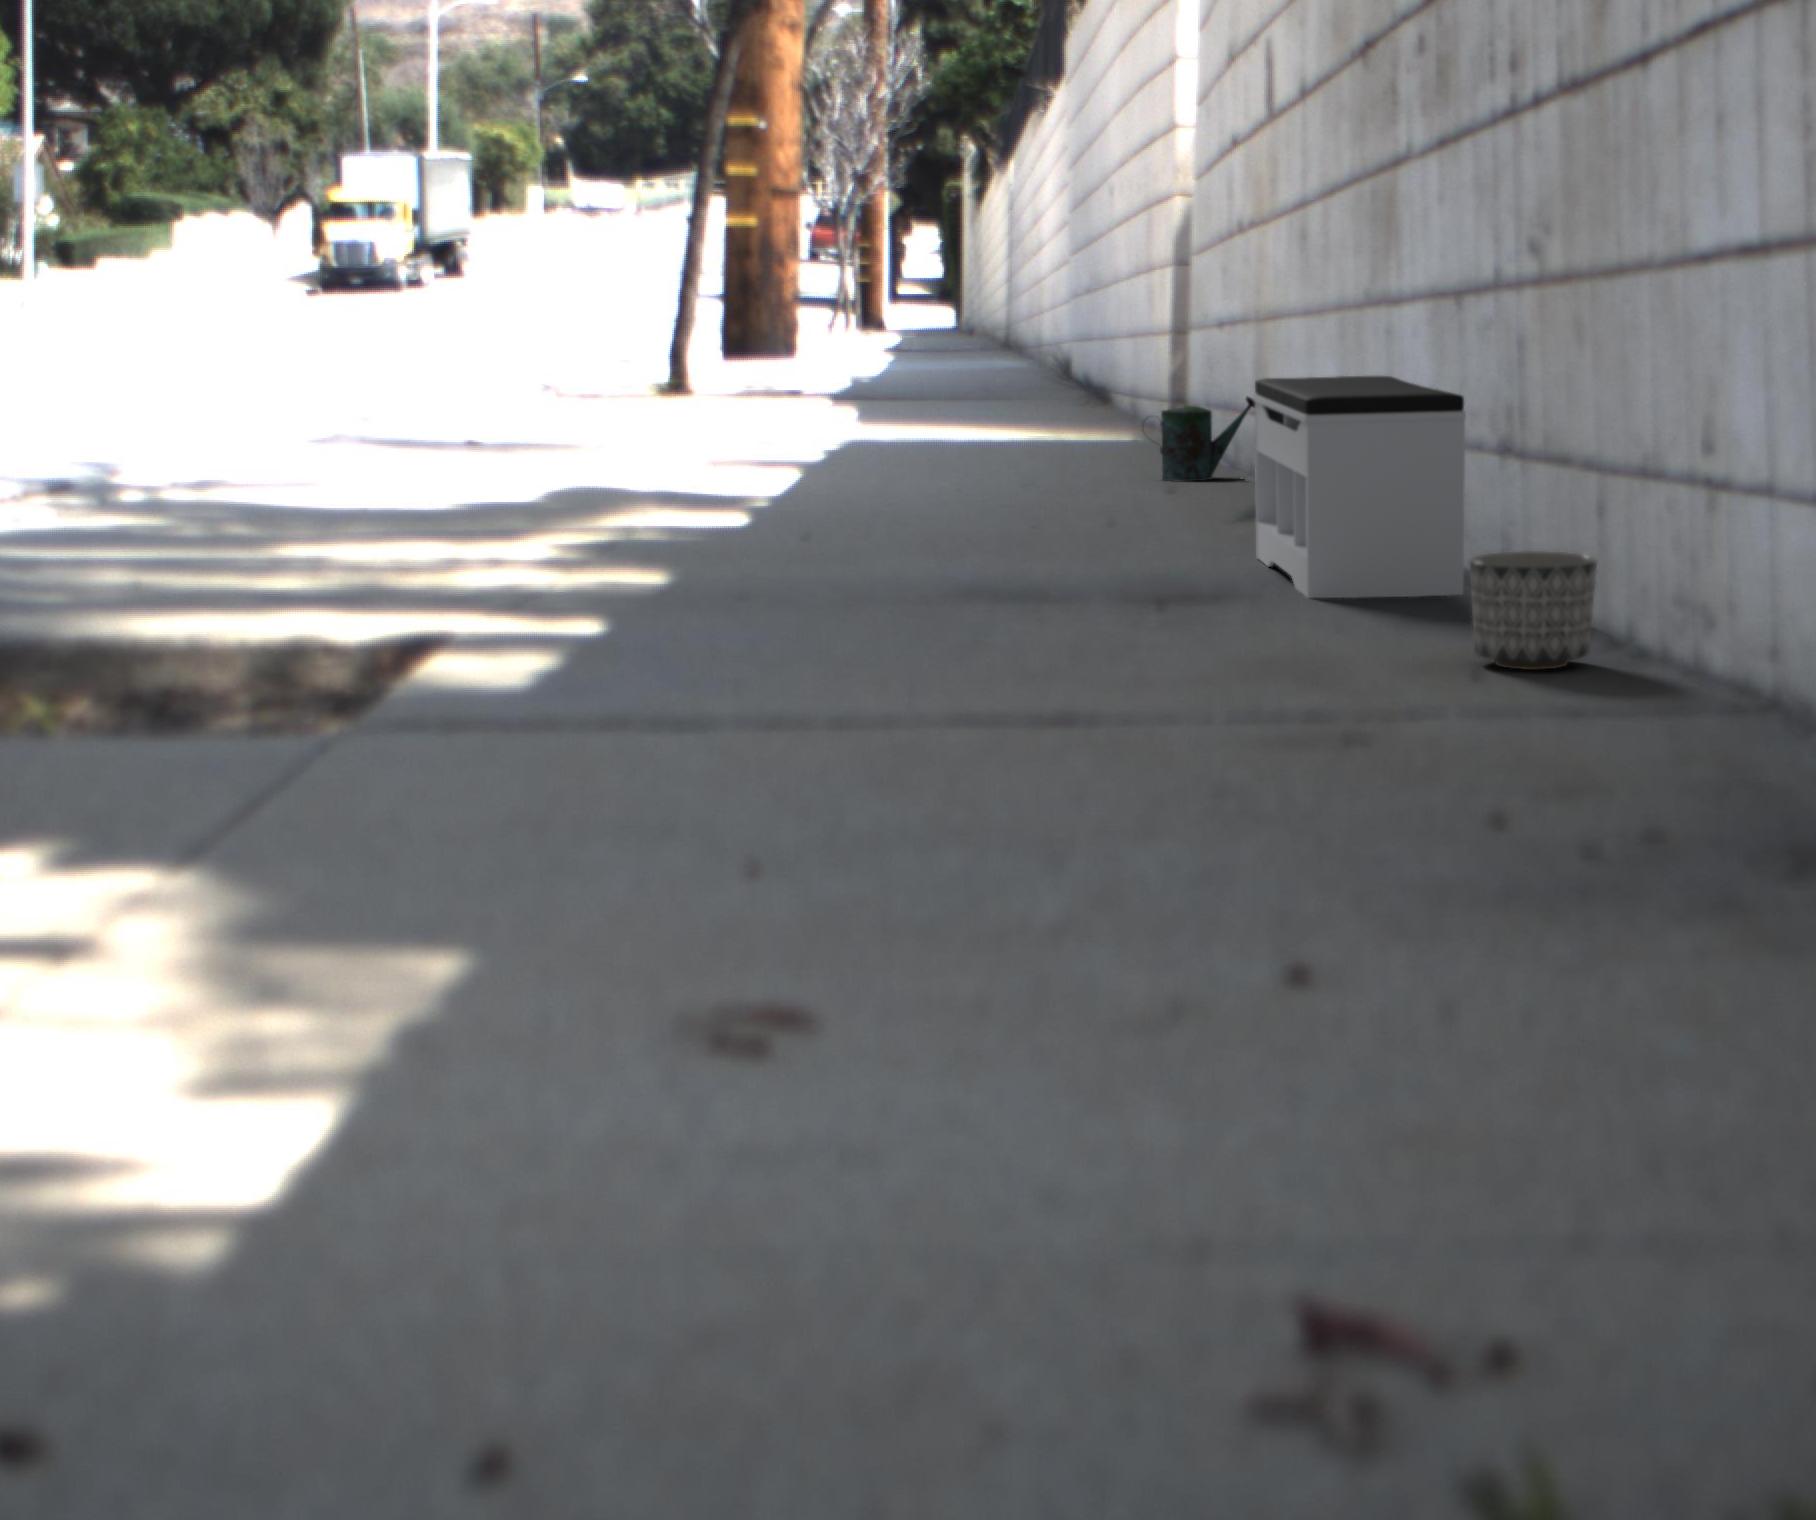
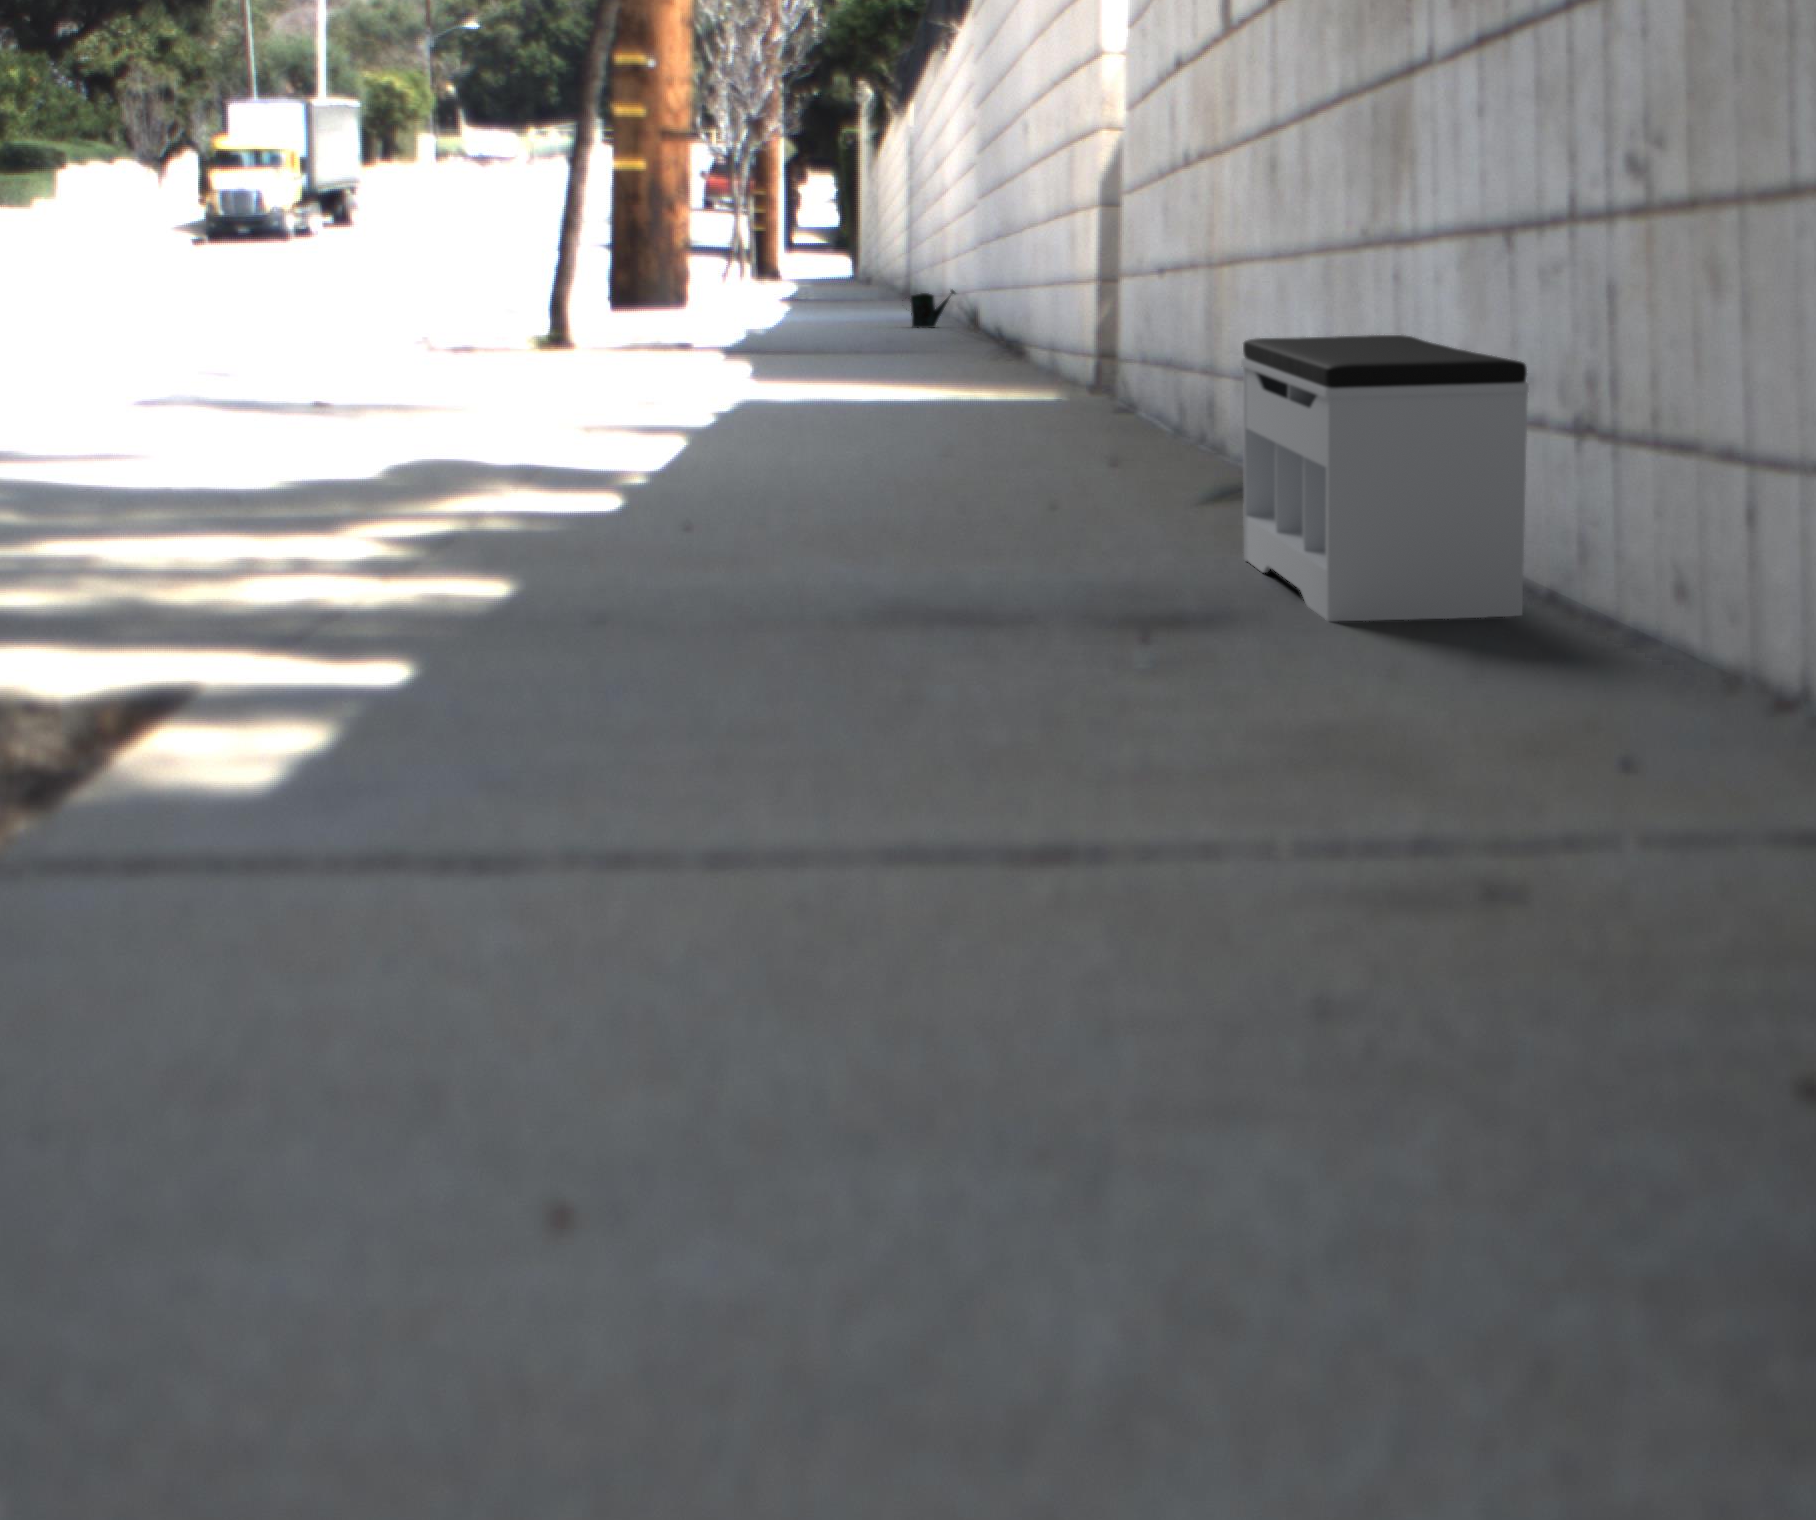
watering can: present [1160,397,1255,481] -> present [910,290,955,328]
planter: present [1470,551,1597,670] -> none [1587,579,1763,744]

